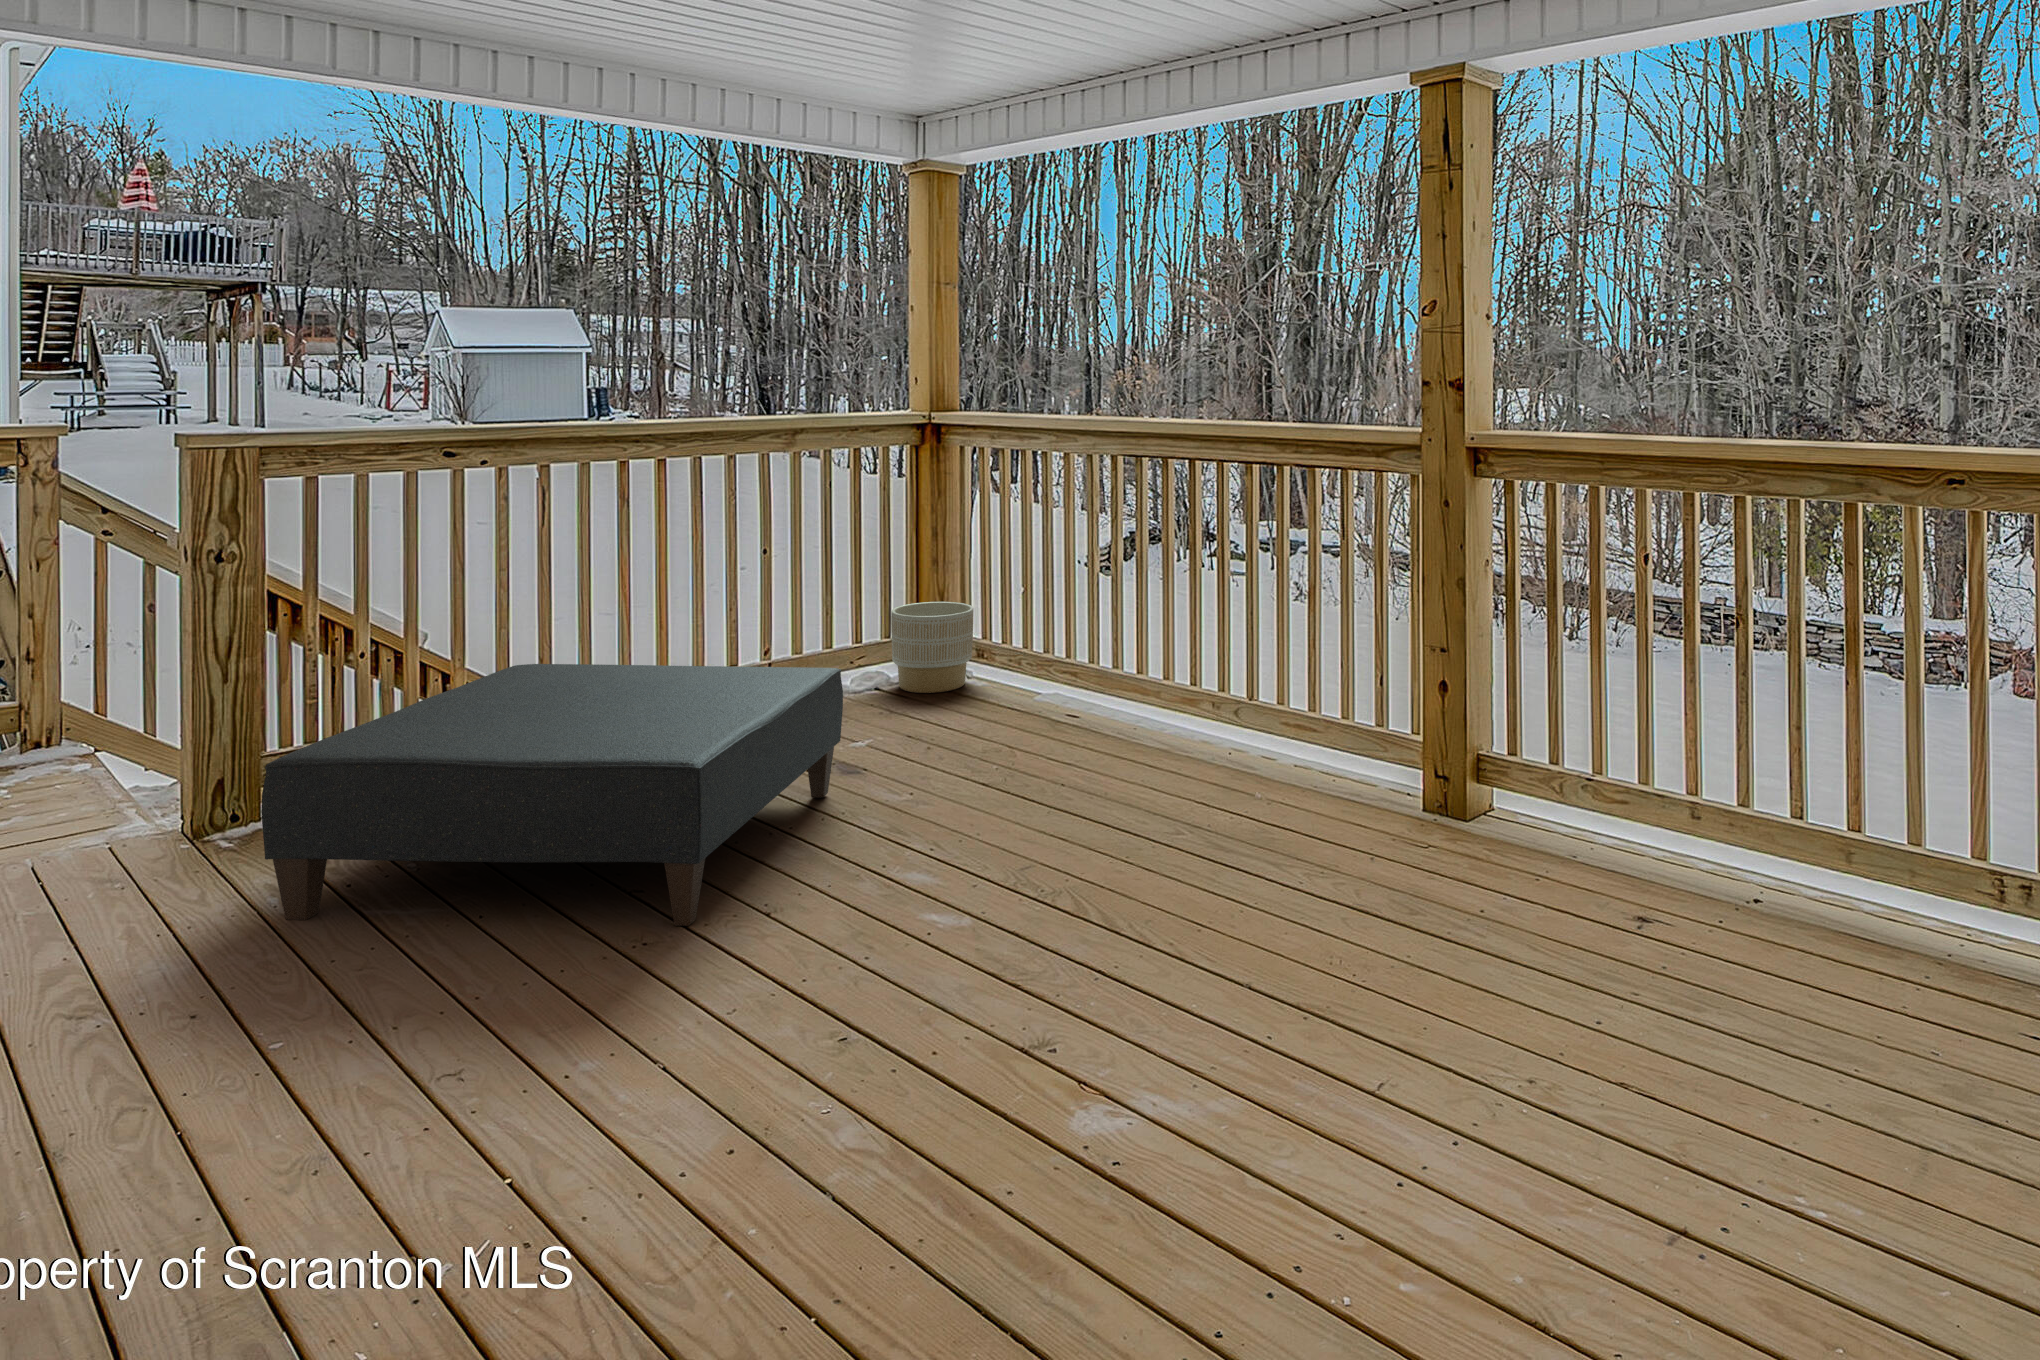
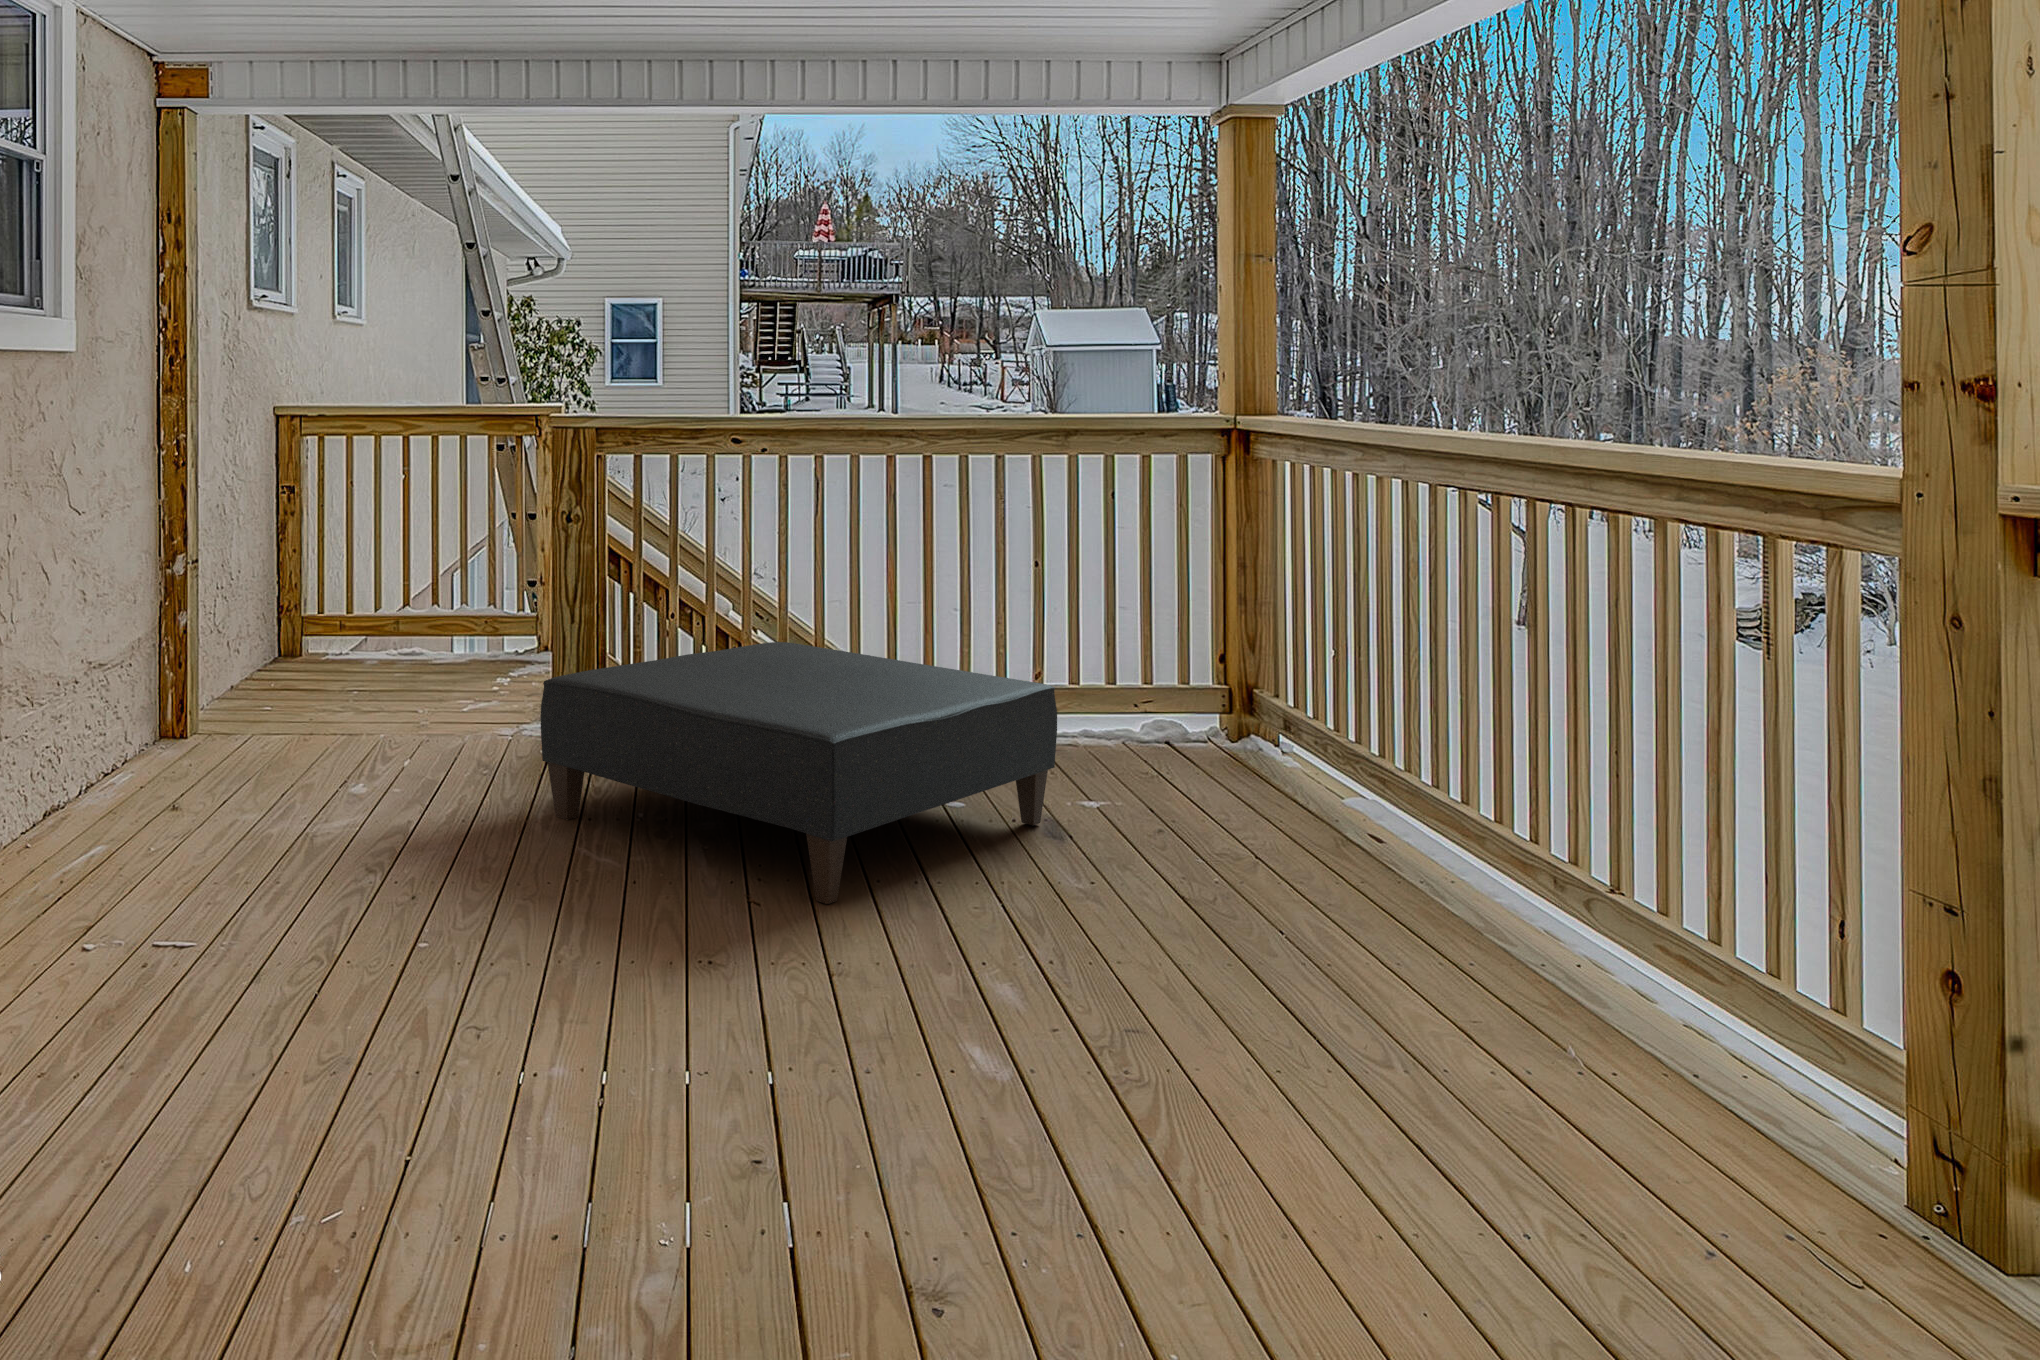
planter: present [891,602,974,693] -> none [1182,647,1284,753]

